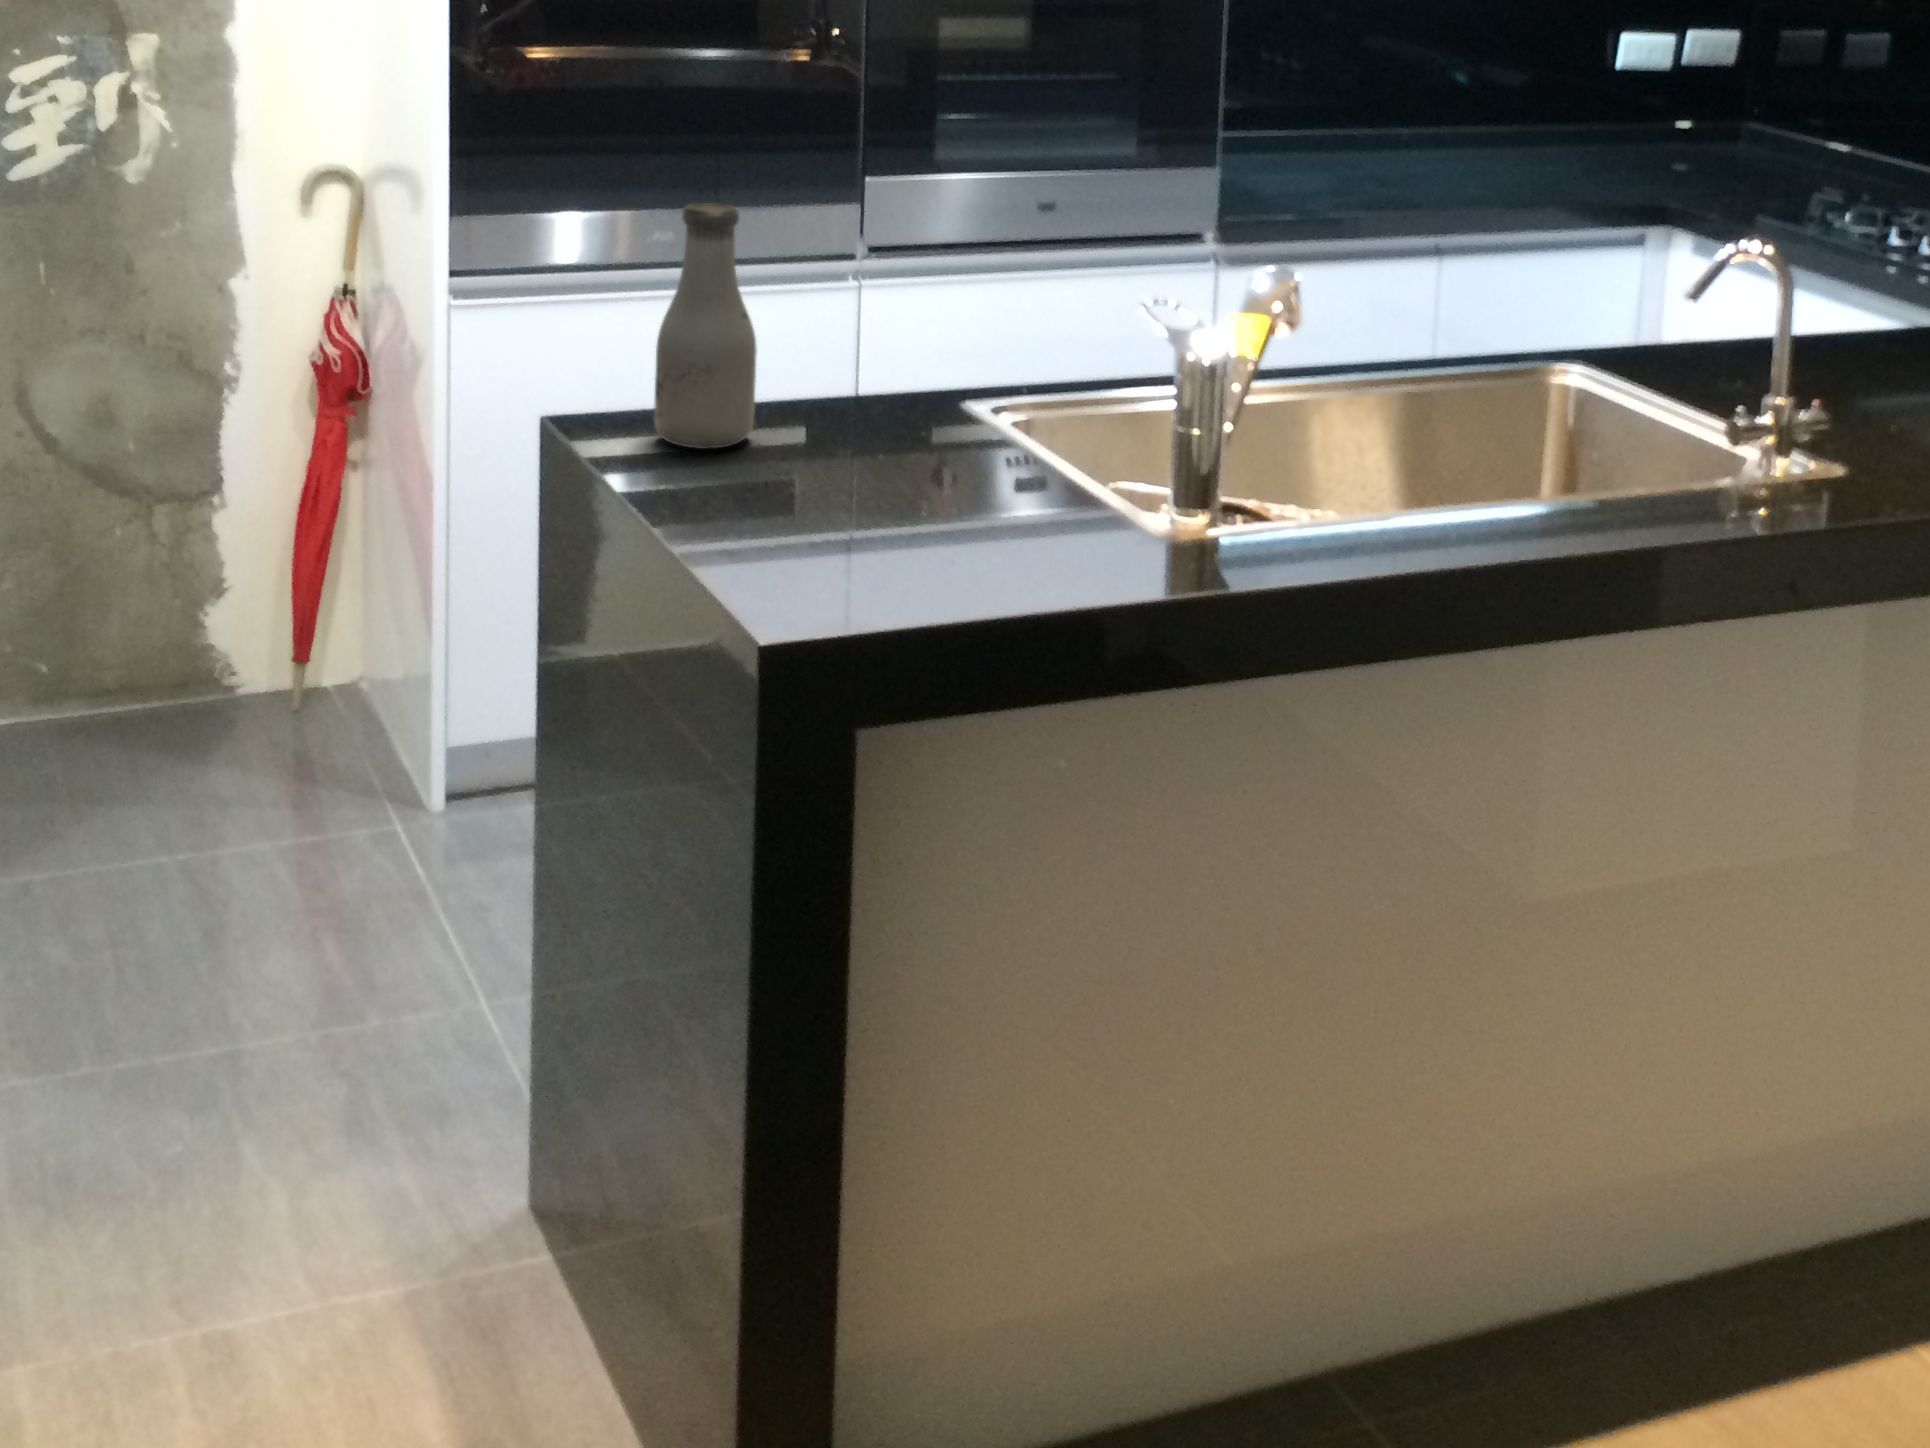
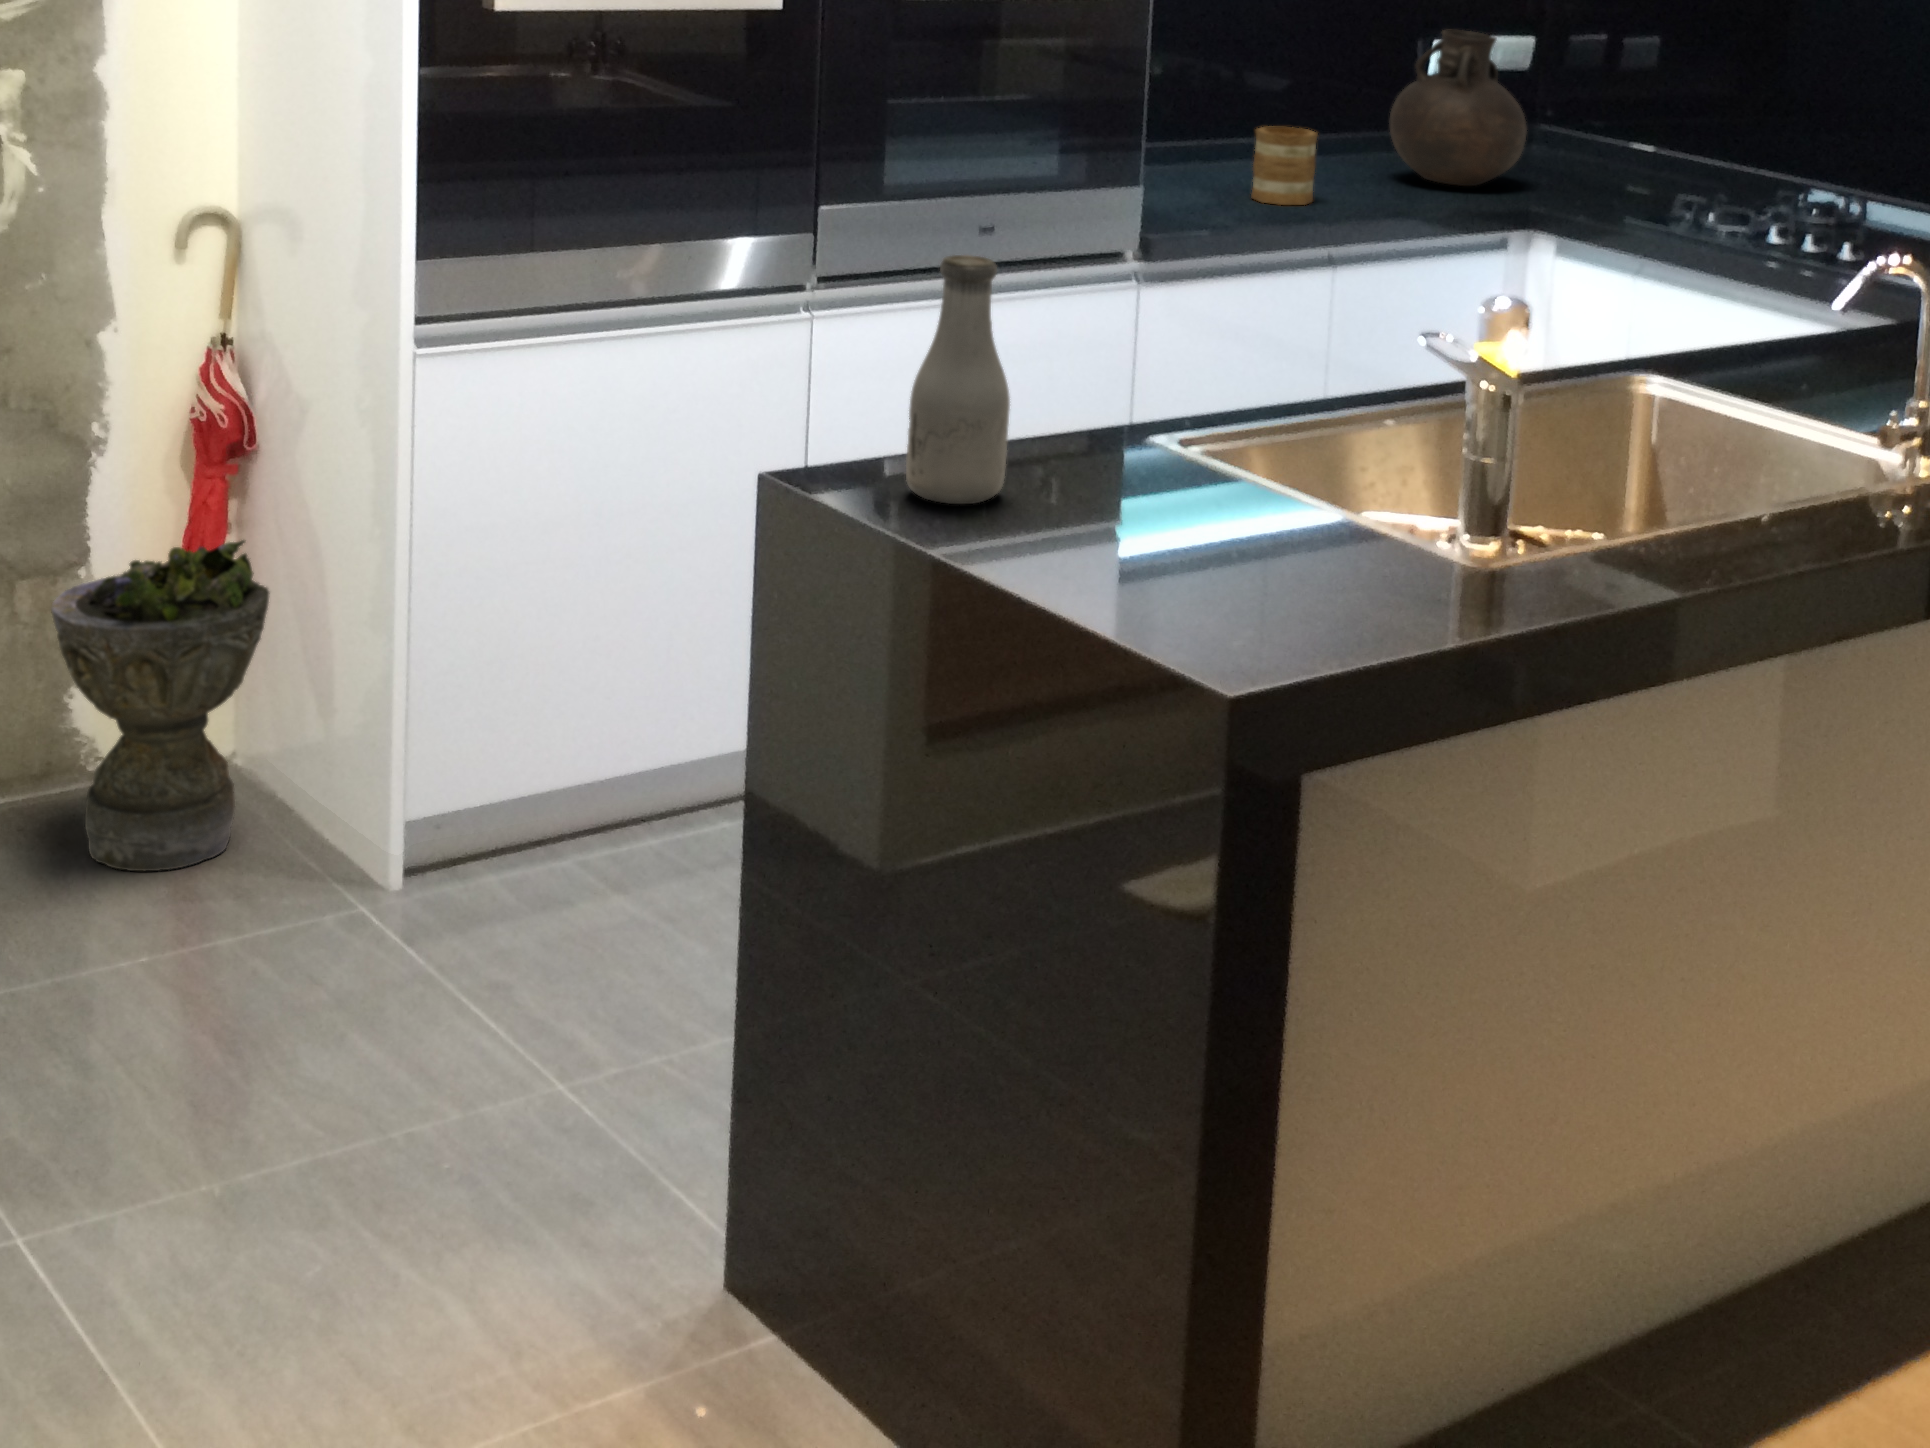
vase: none [1540,20,1681,182] -> present [1390,30,1527,186]
mug: none [1367,114,1434,194] -> present [1251,127,1318,205]
planter: none [150,474,351,776] -> present [51,540,270,871]

